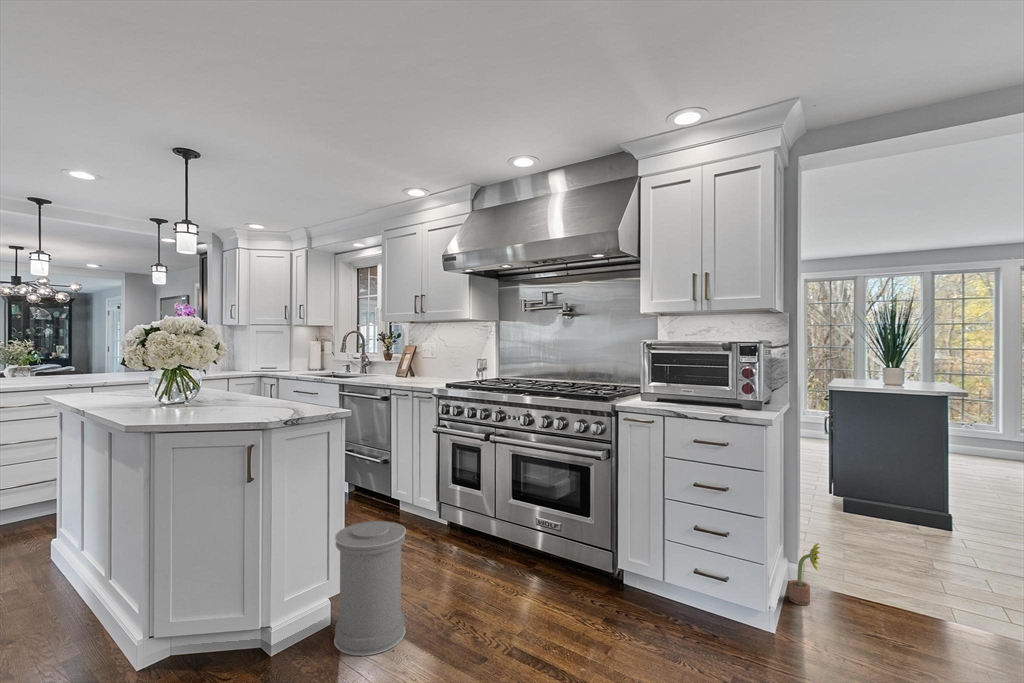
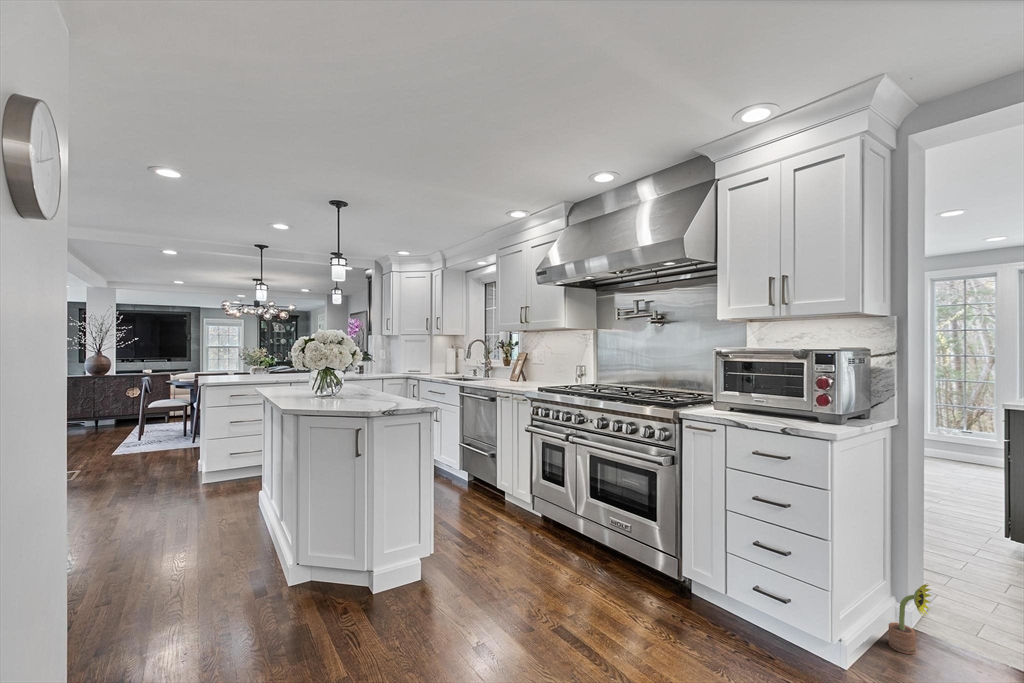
trash can: present [334,521,406,656] -> none [409,503,470,617]

